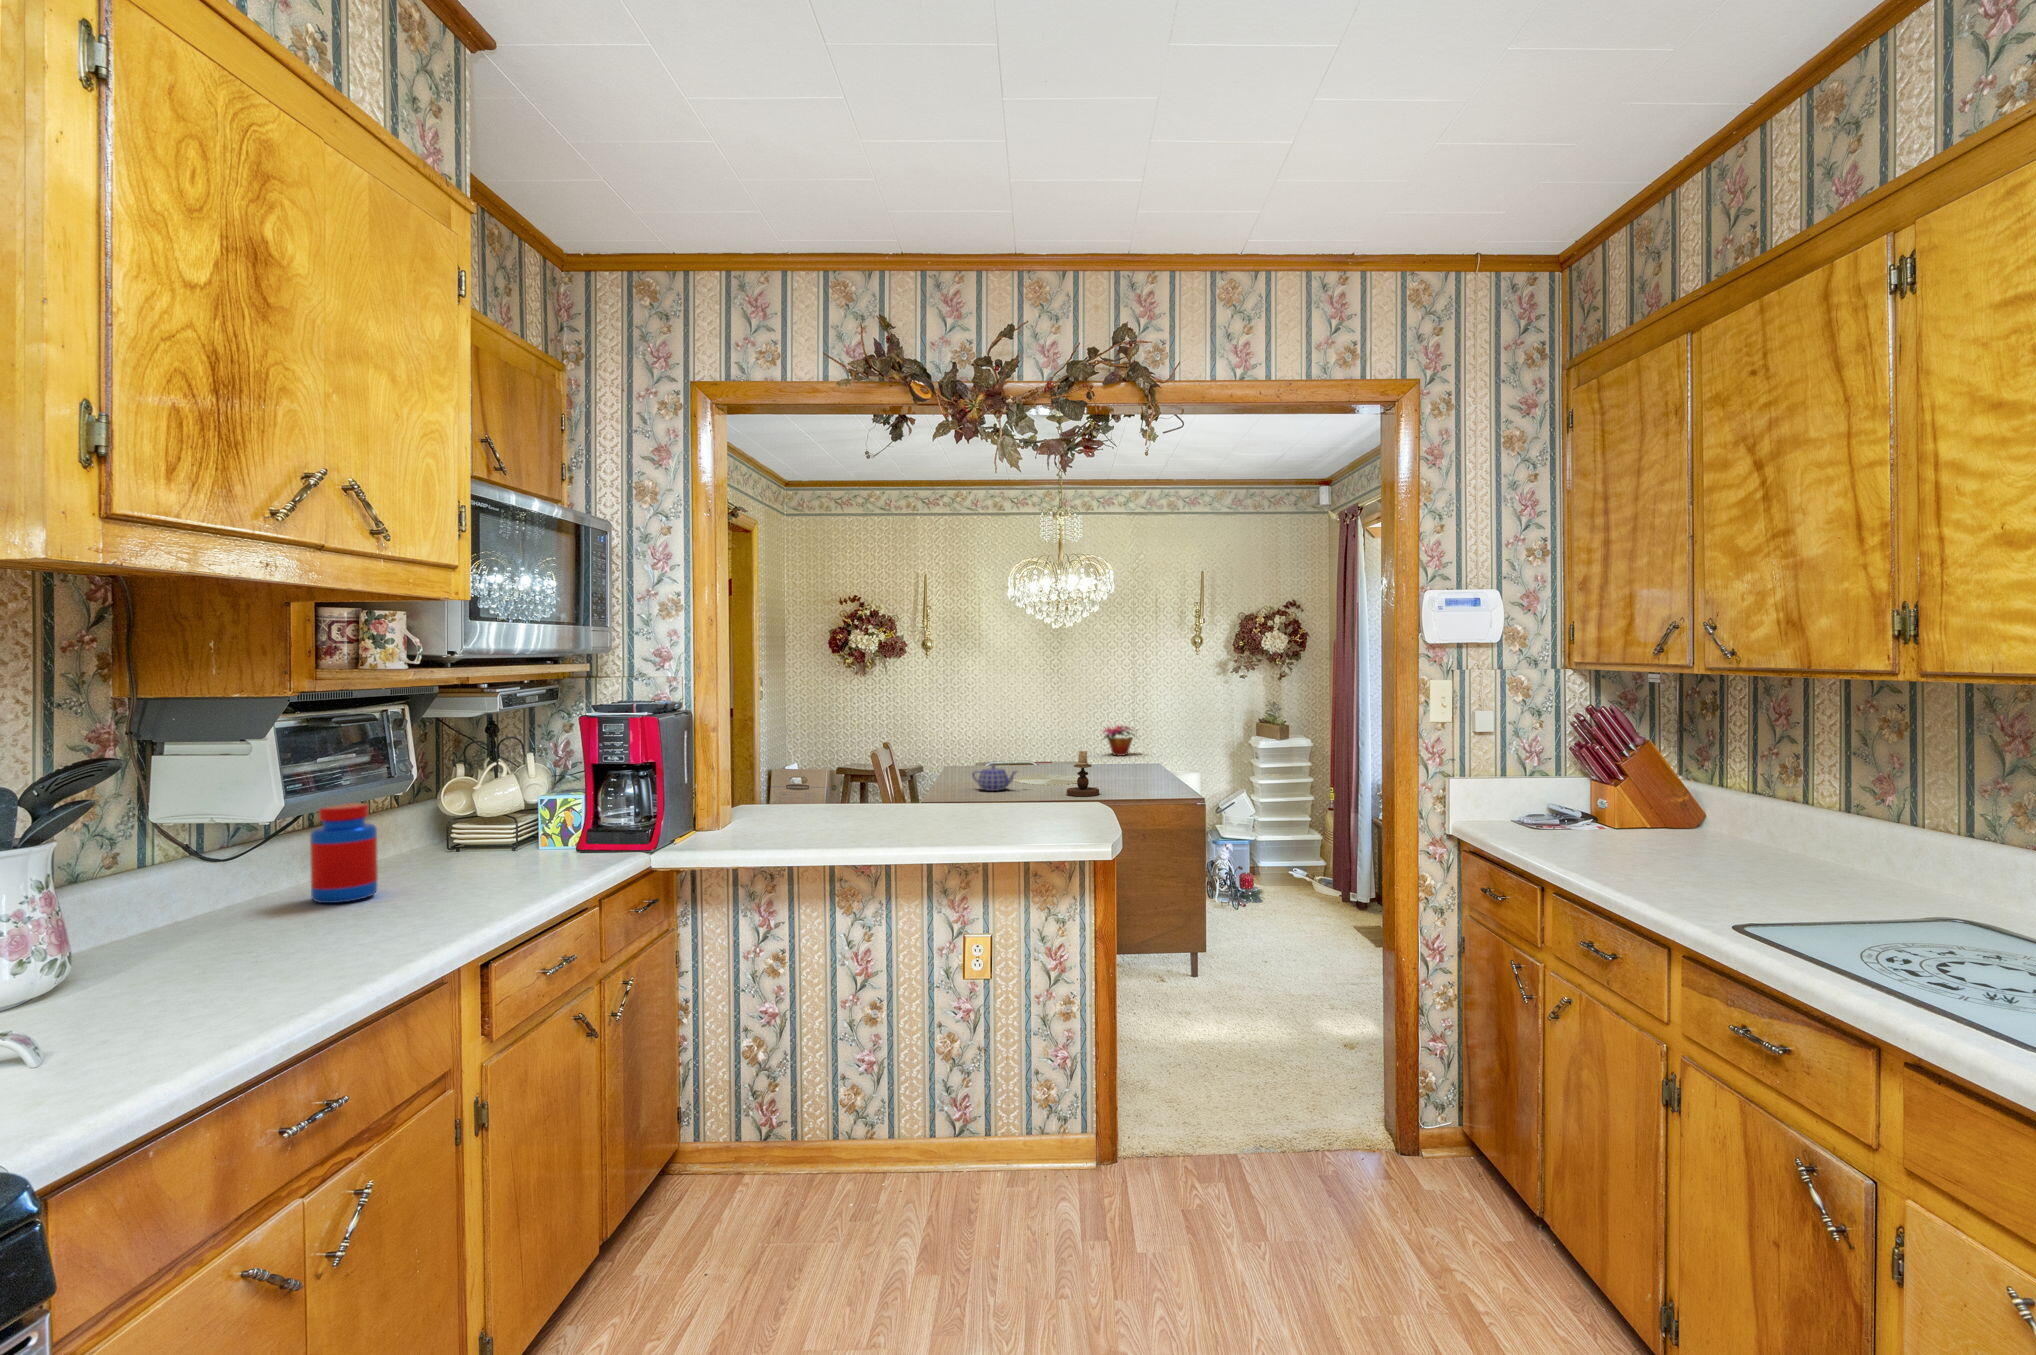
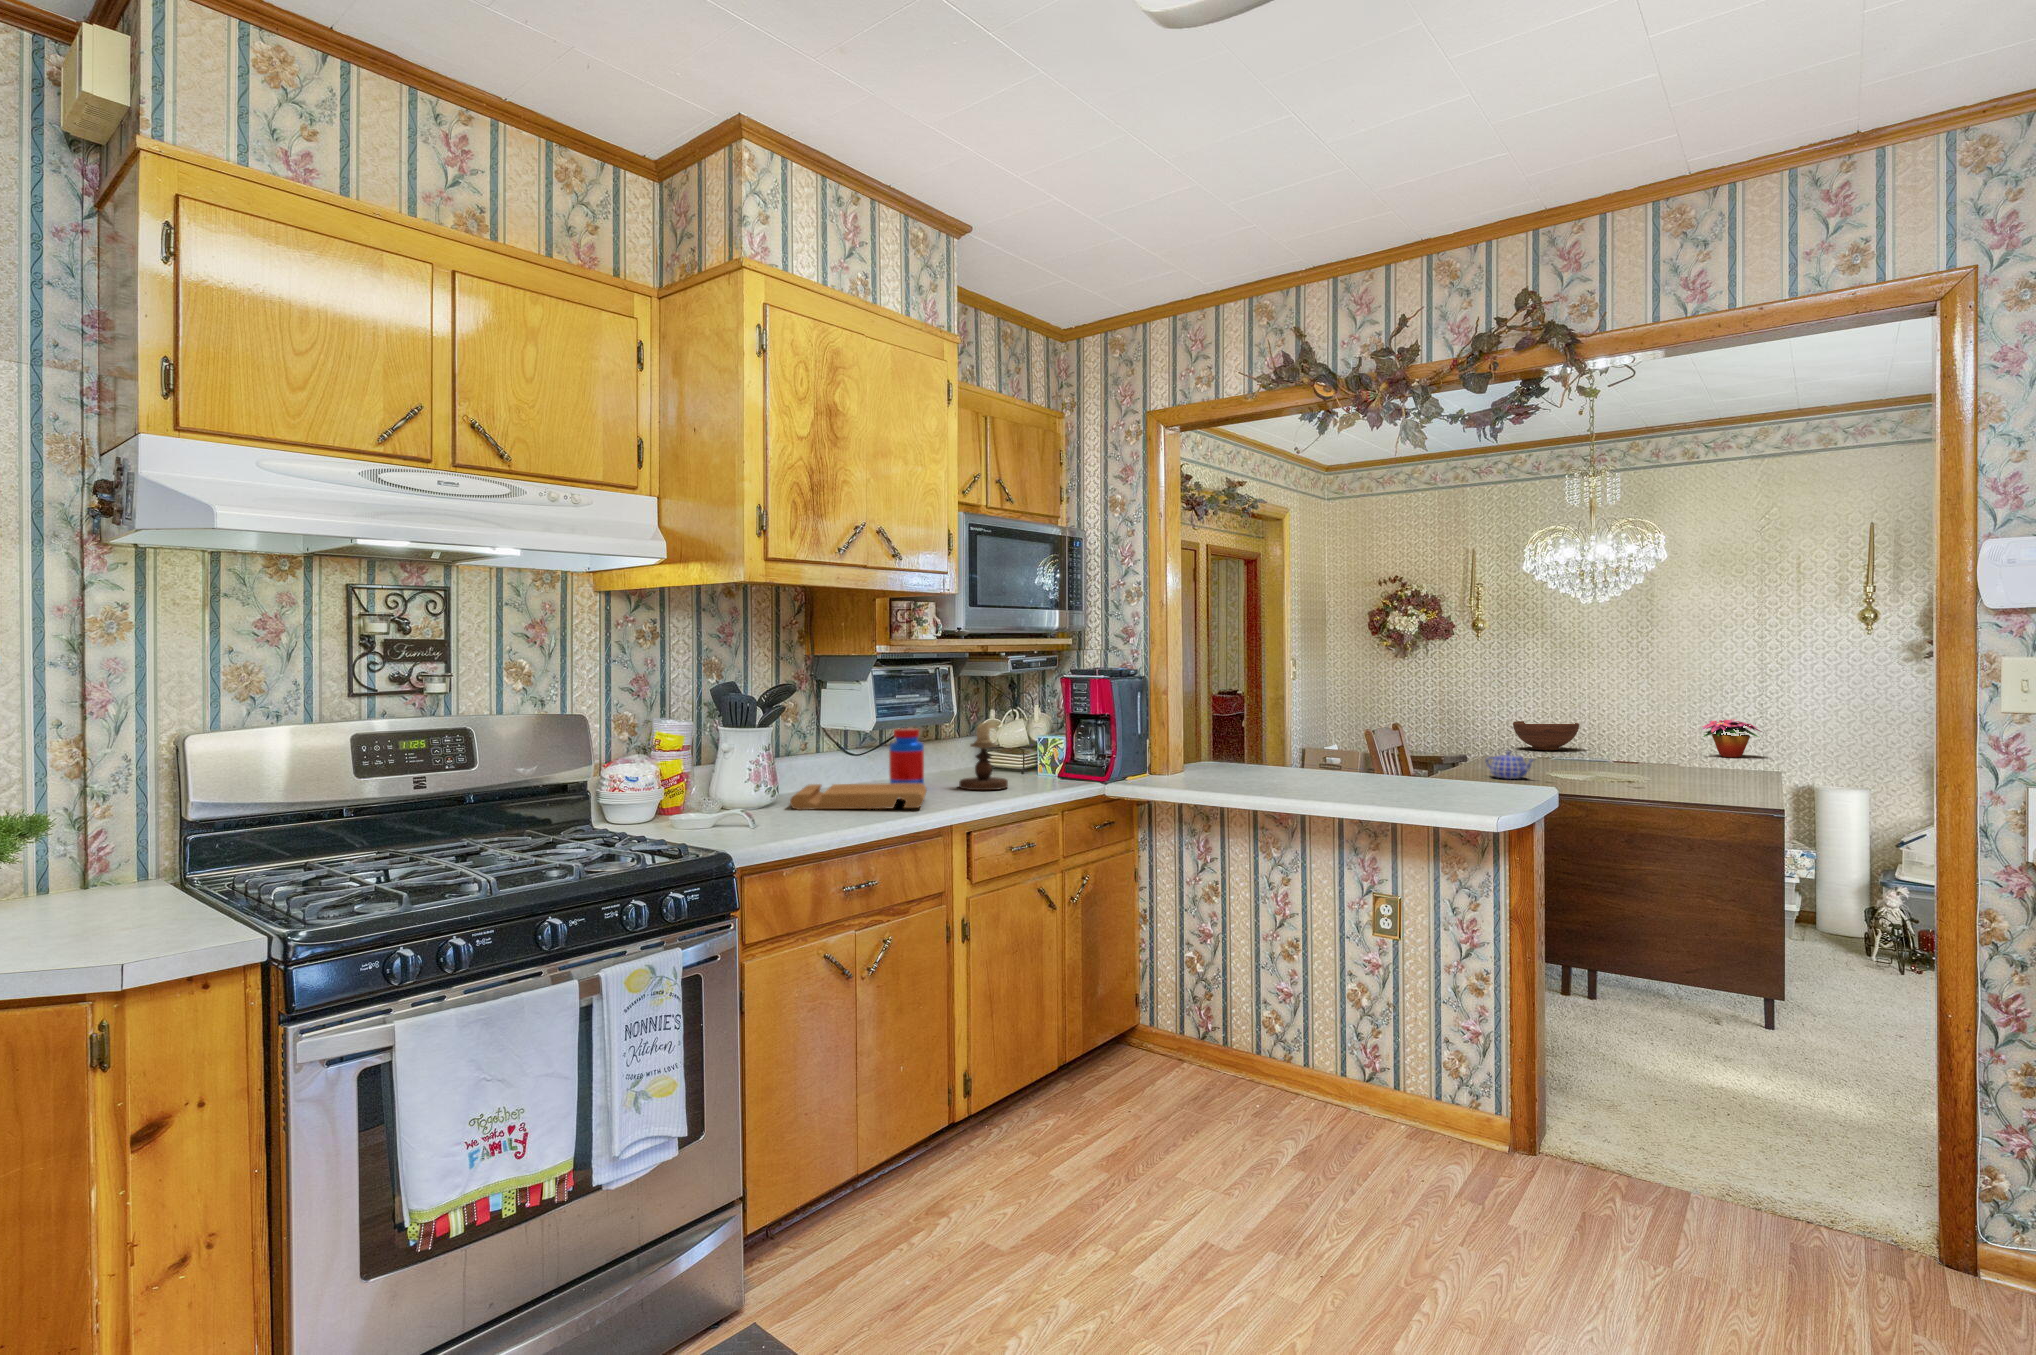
fruit bowl: none [959,731,1011,757] -> present [1513,721,1579,750]
candlestick: present [1067,751,1099,796] -> present [959,723,1008,790]
cutting board: none [125,894,418,984] -> present [790,783,927,810]

